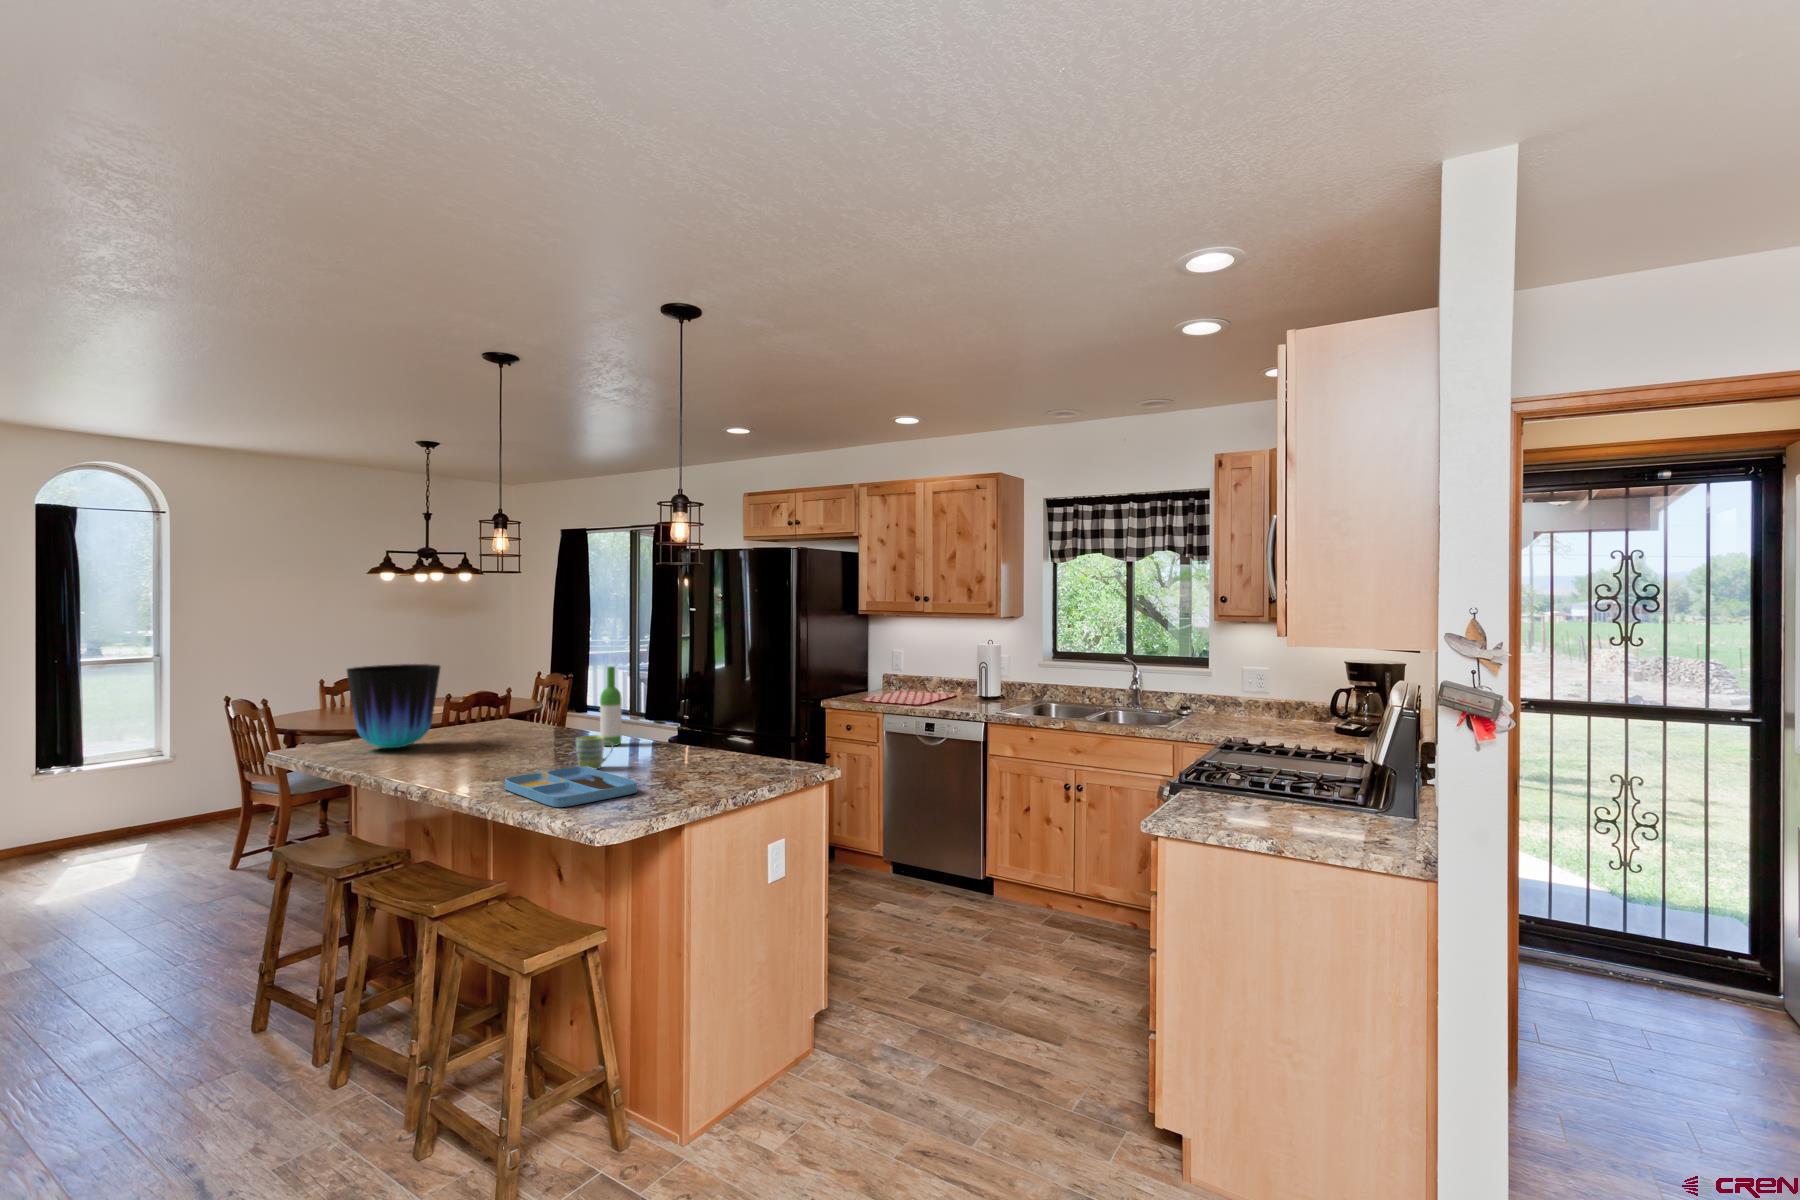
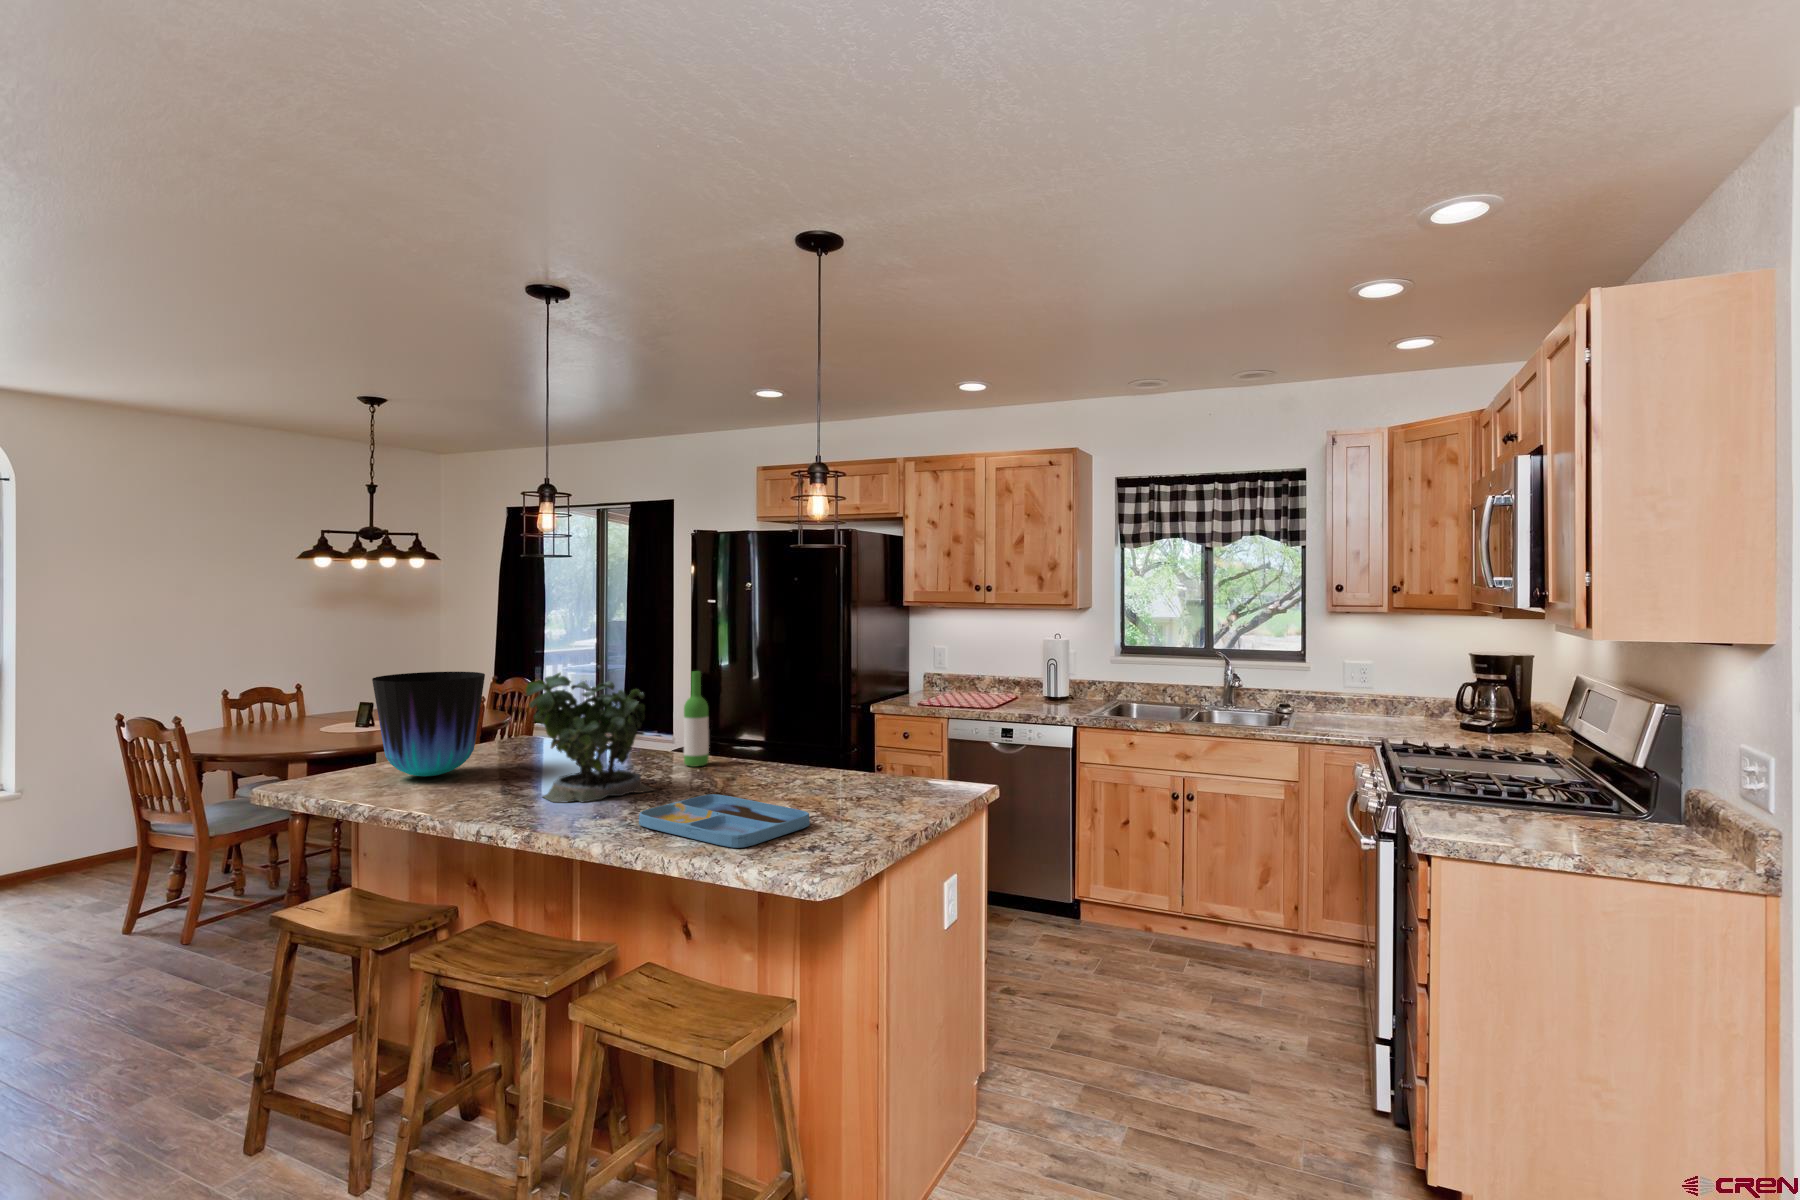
potted plant: none [446,660,555,771] -> present [526,666,655,802]
mug: present [576,735,614,769] -> none [693,755,736,798]

